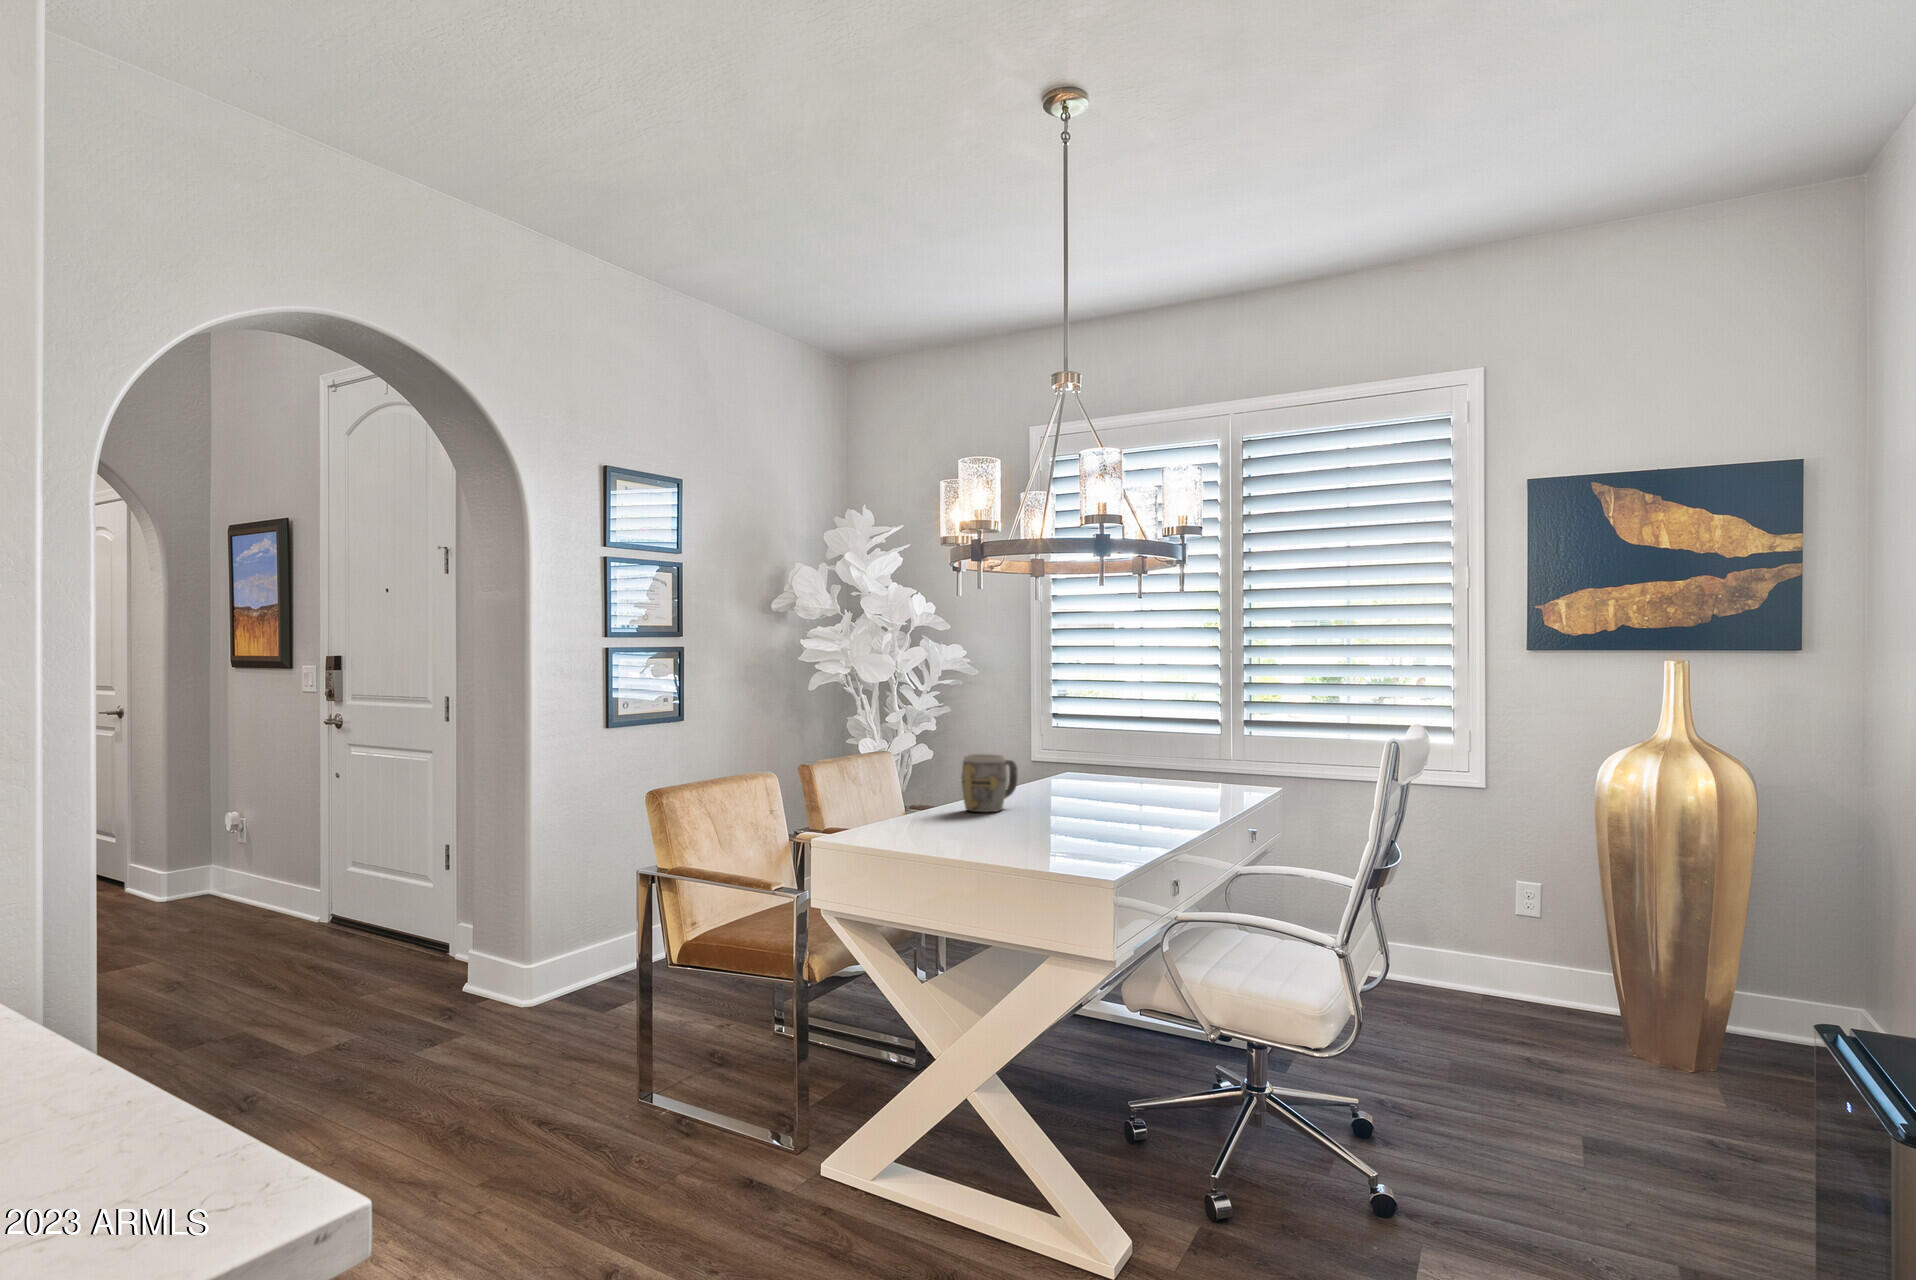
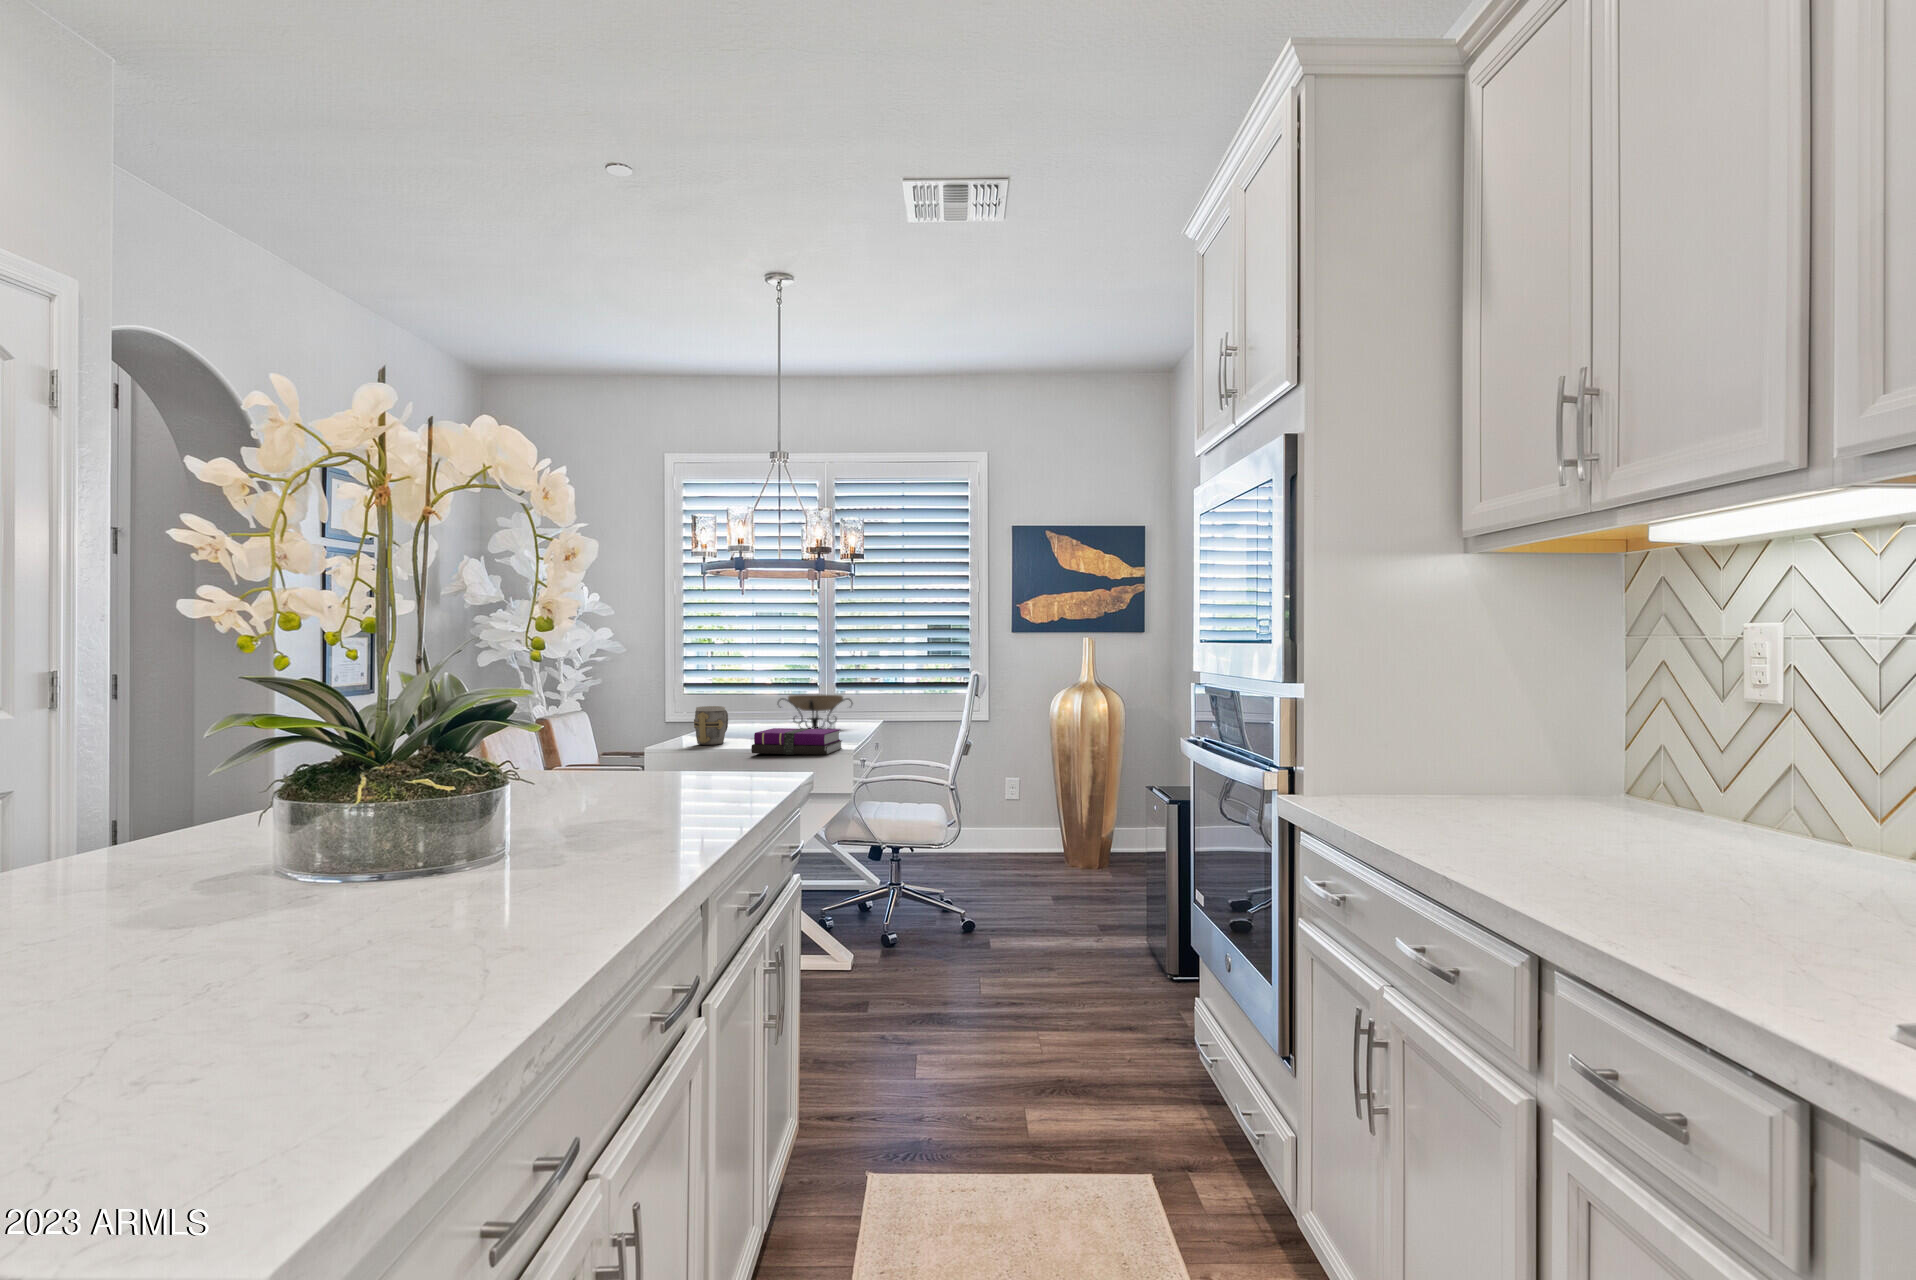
decorative bowl: none [1116,741,1227,794] -> present [778,694,852,729]
notebook: none [983,797,1142,854] -> present [751,728,842,755]

